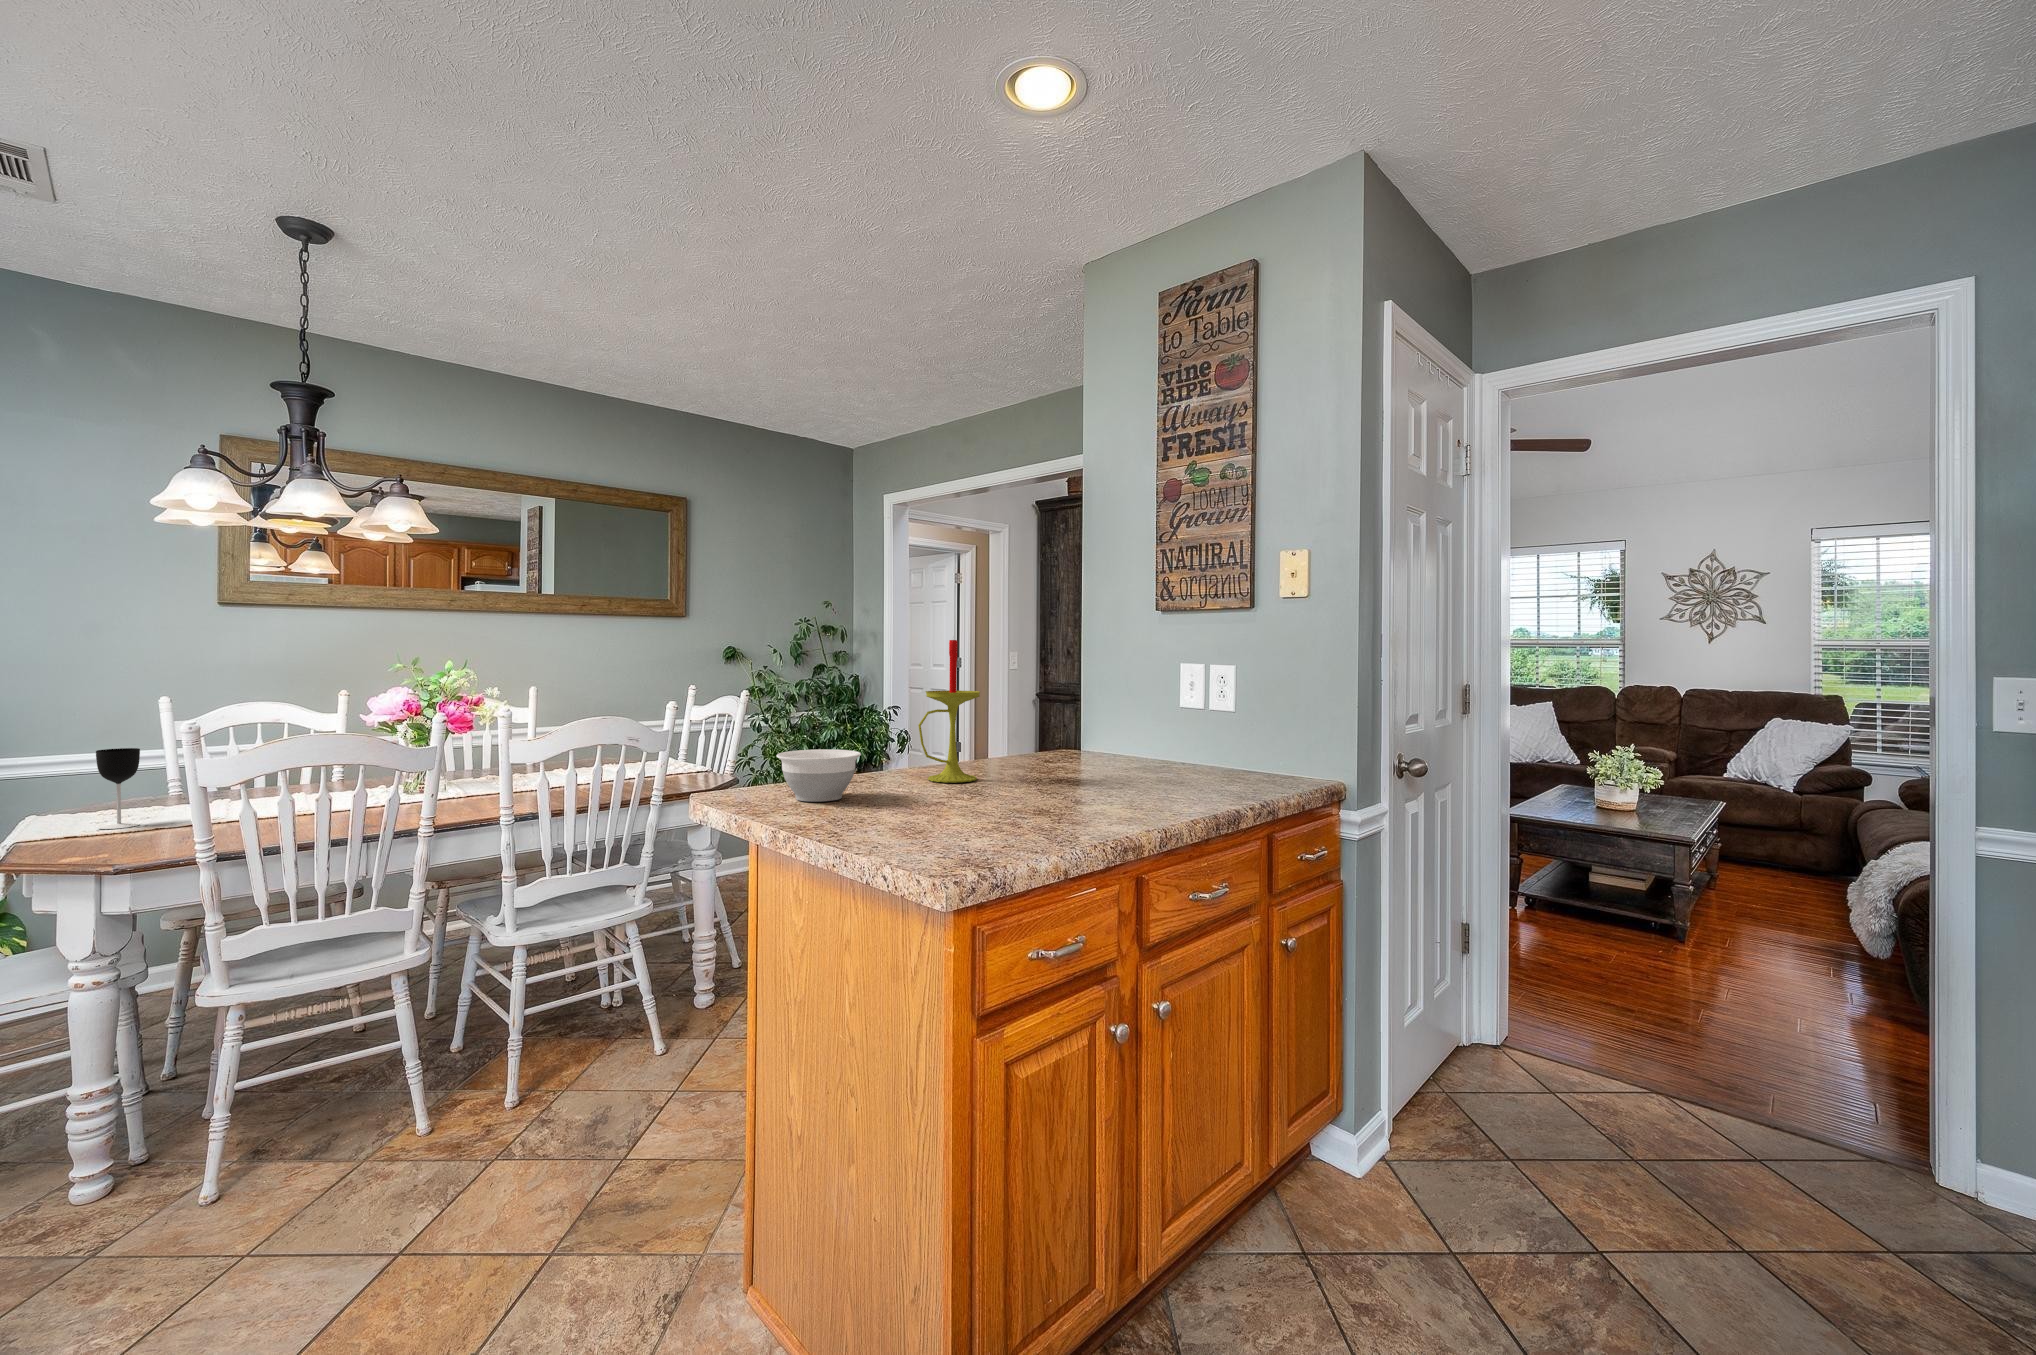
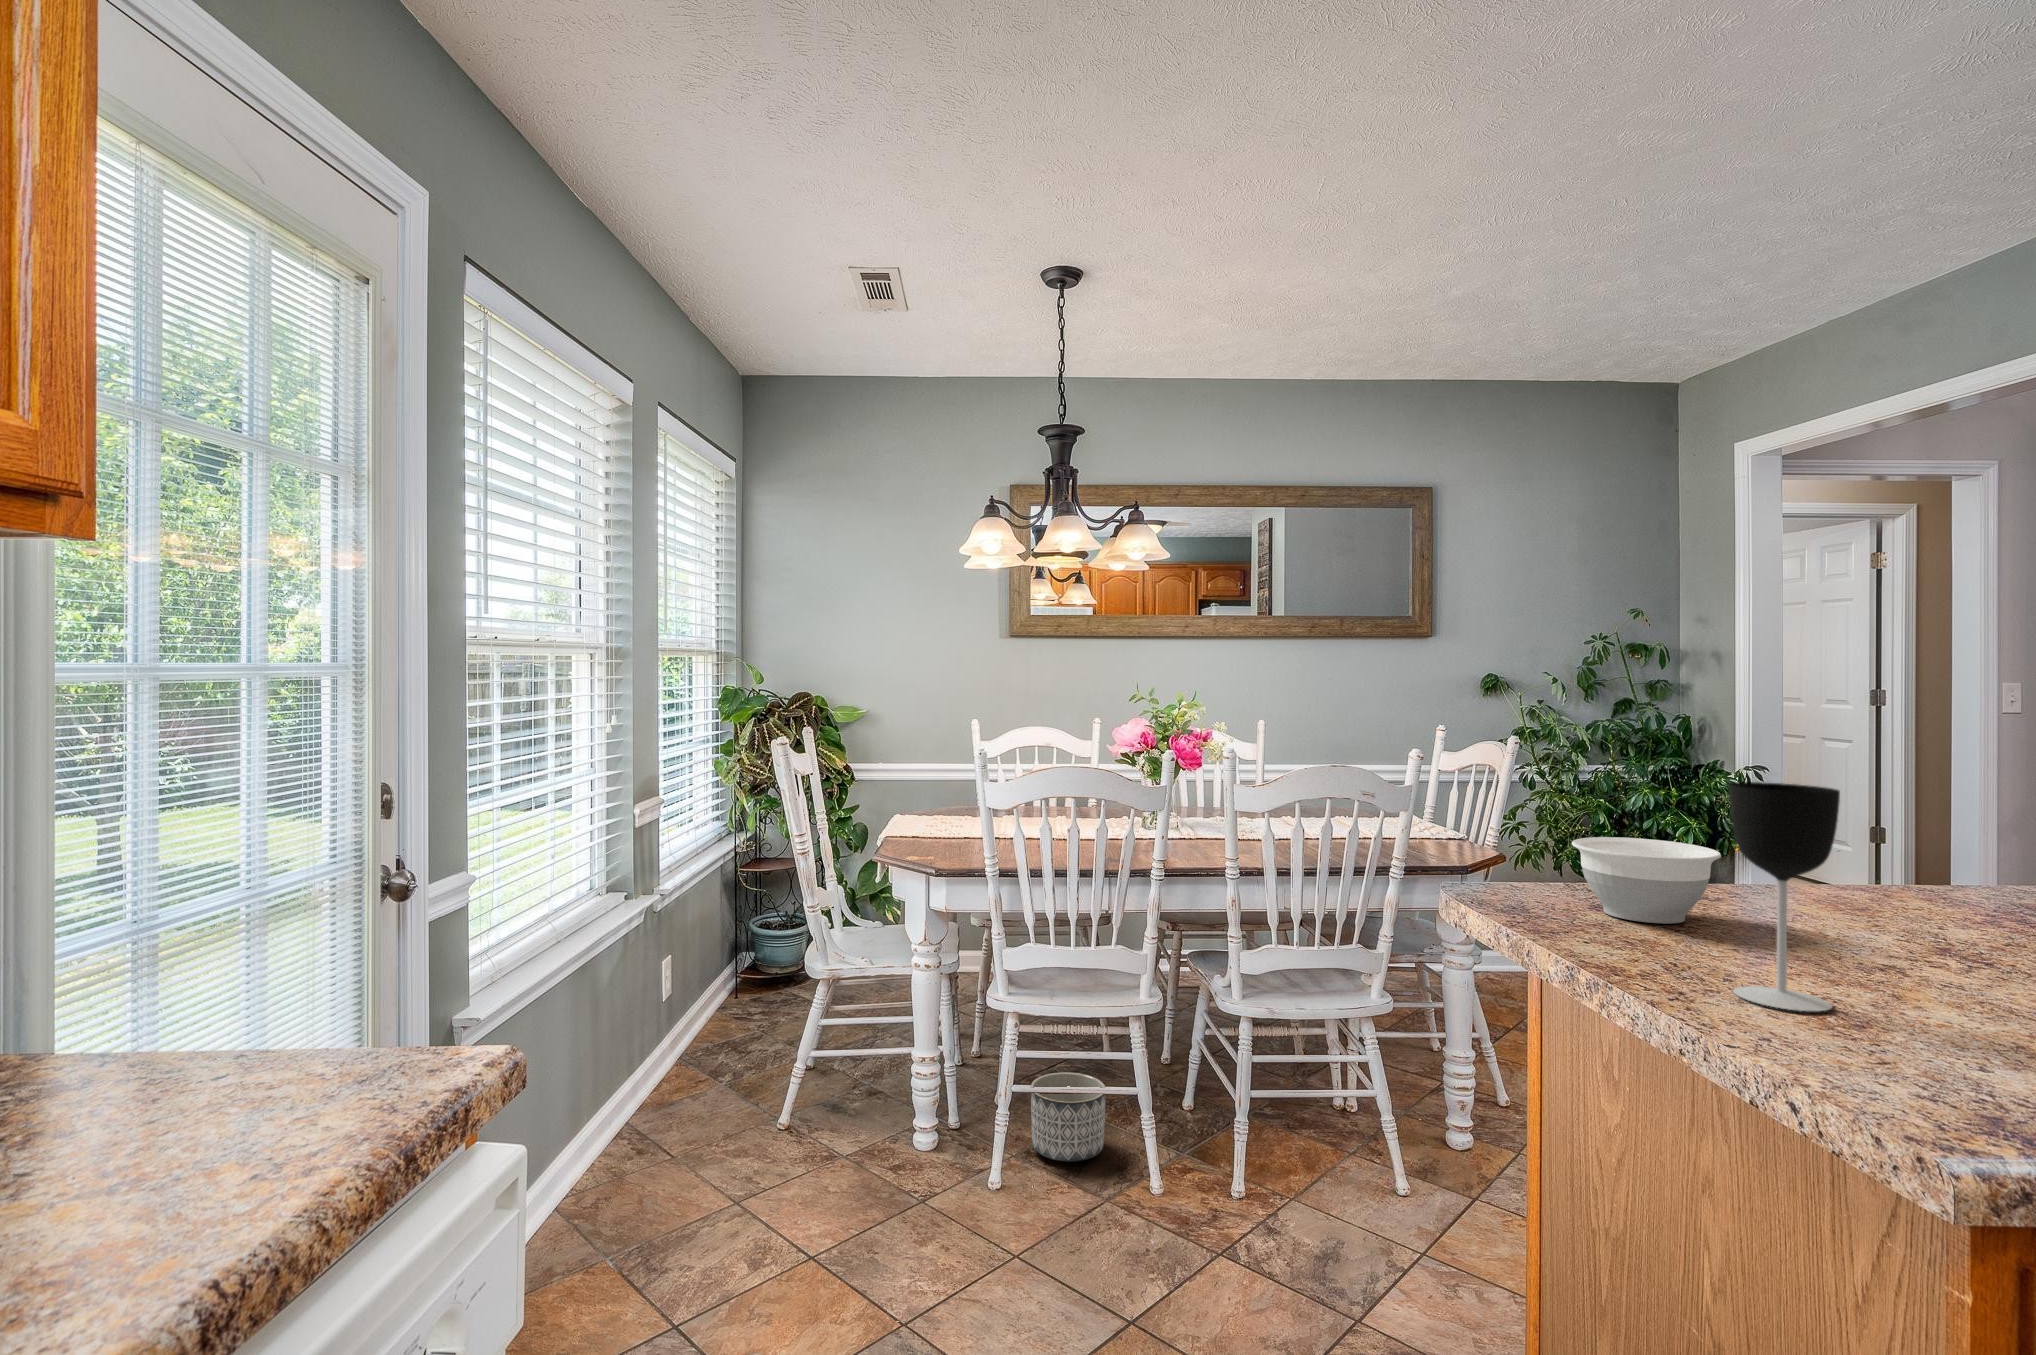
candle: present [918,640,980,783] -> none [1833,662,1975,922]
wine glass: present [96,748,140,829] -> present [1729,782,1840,1011]
planter: none [271,1042,368,1136] -> present [1031,1072,1106,1162]

